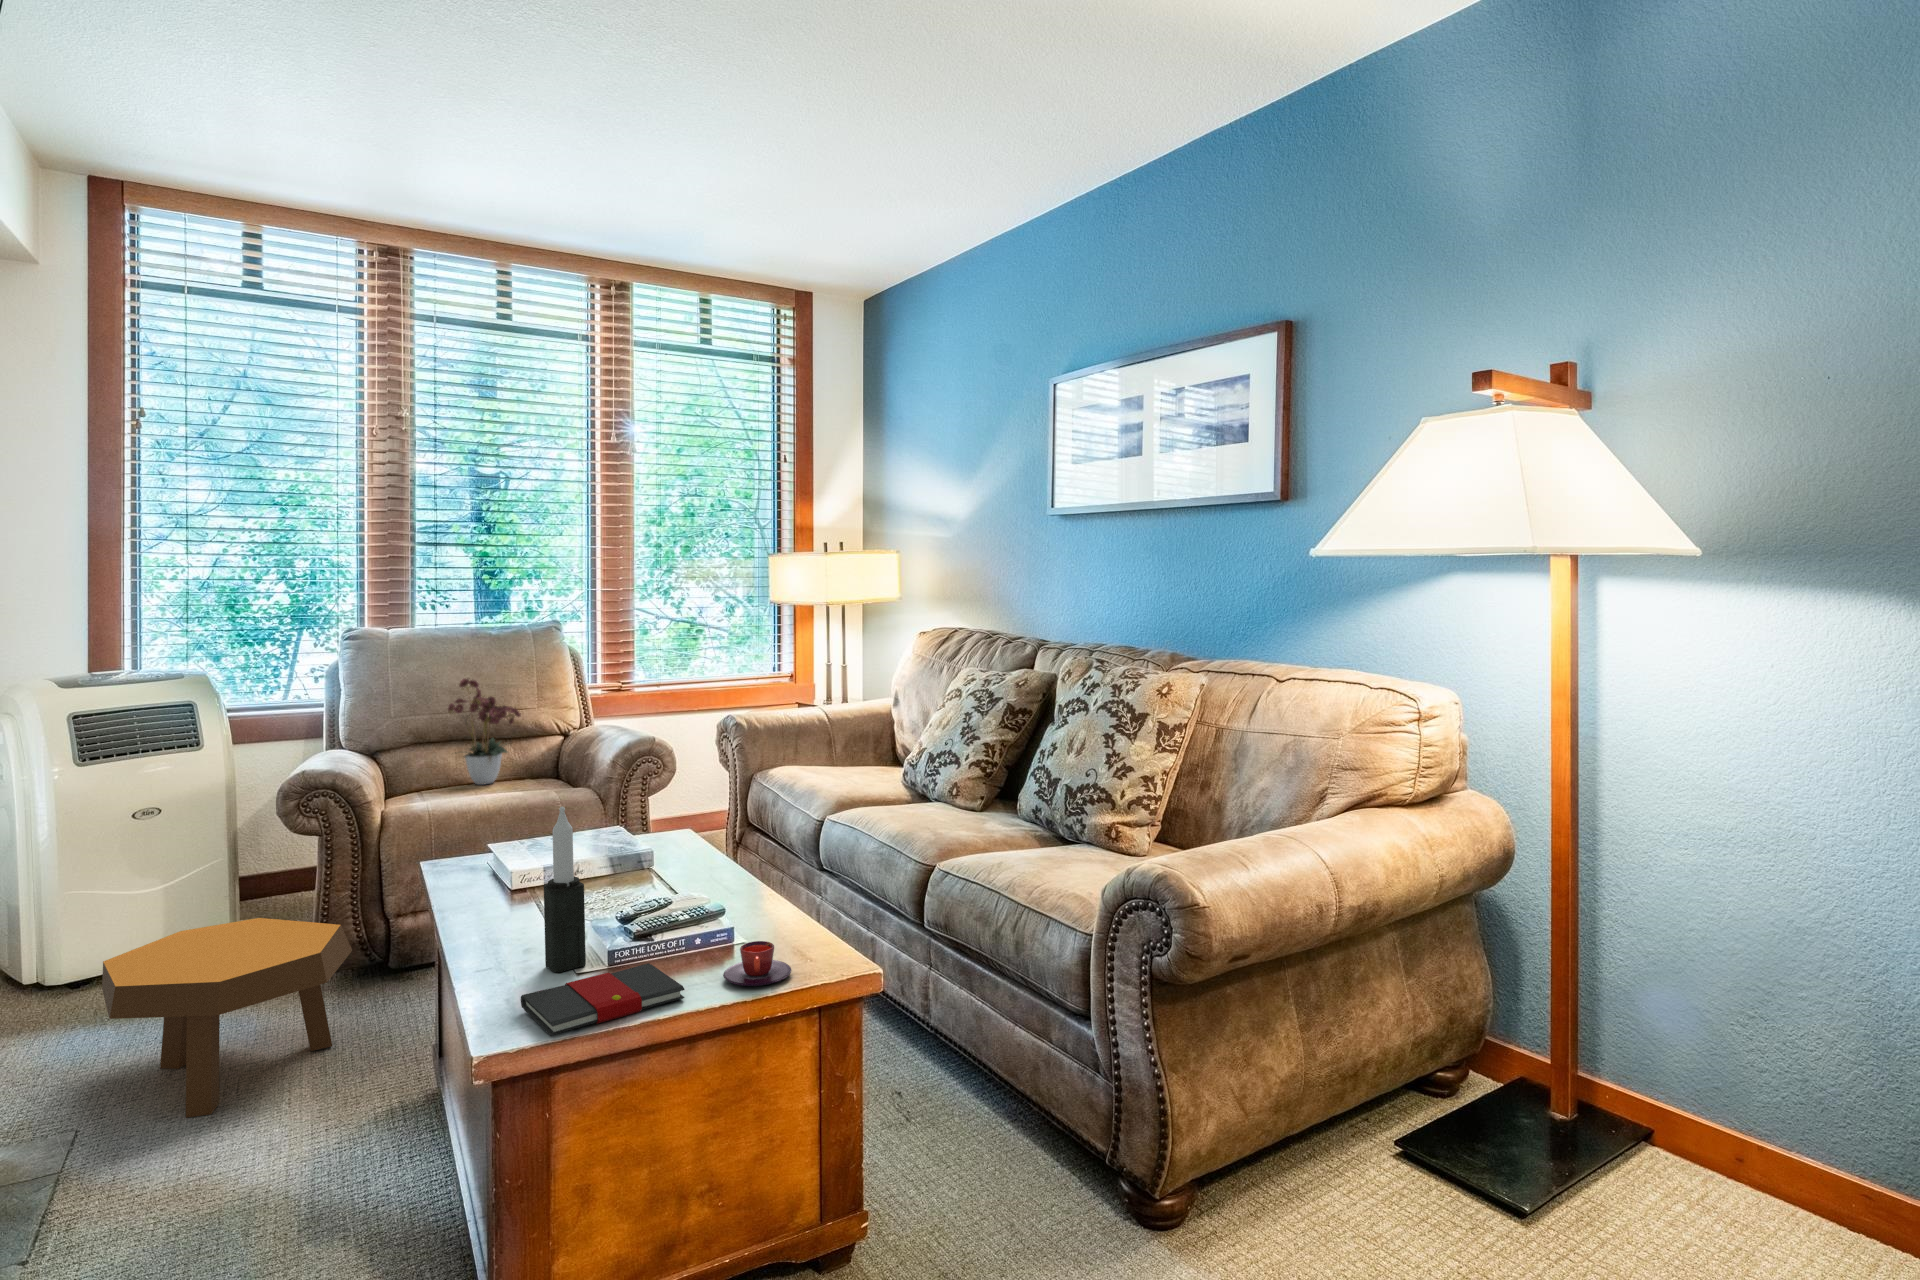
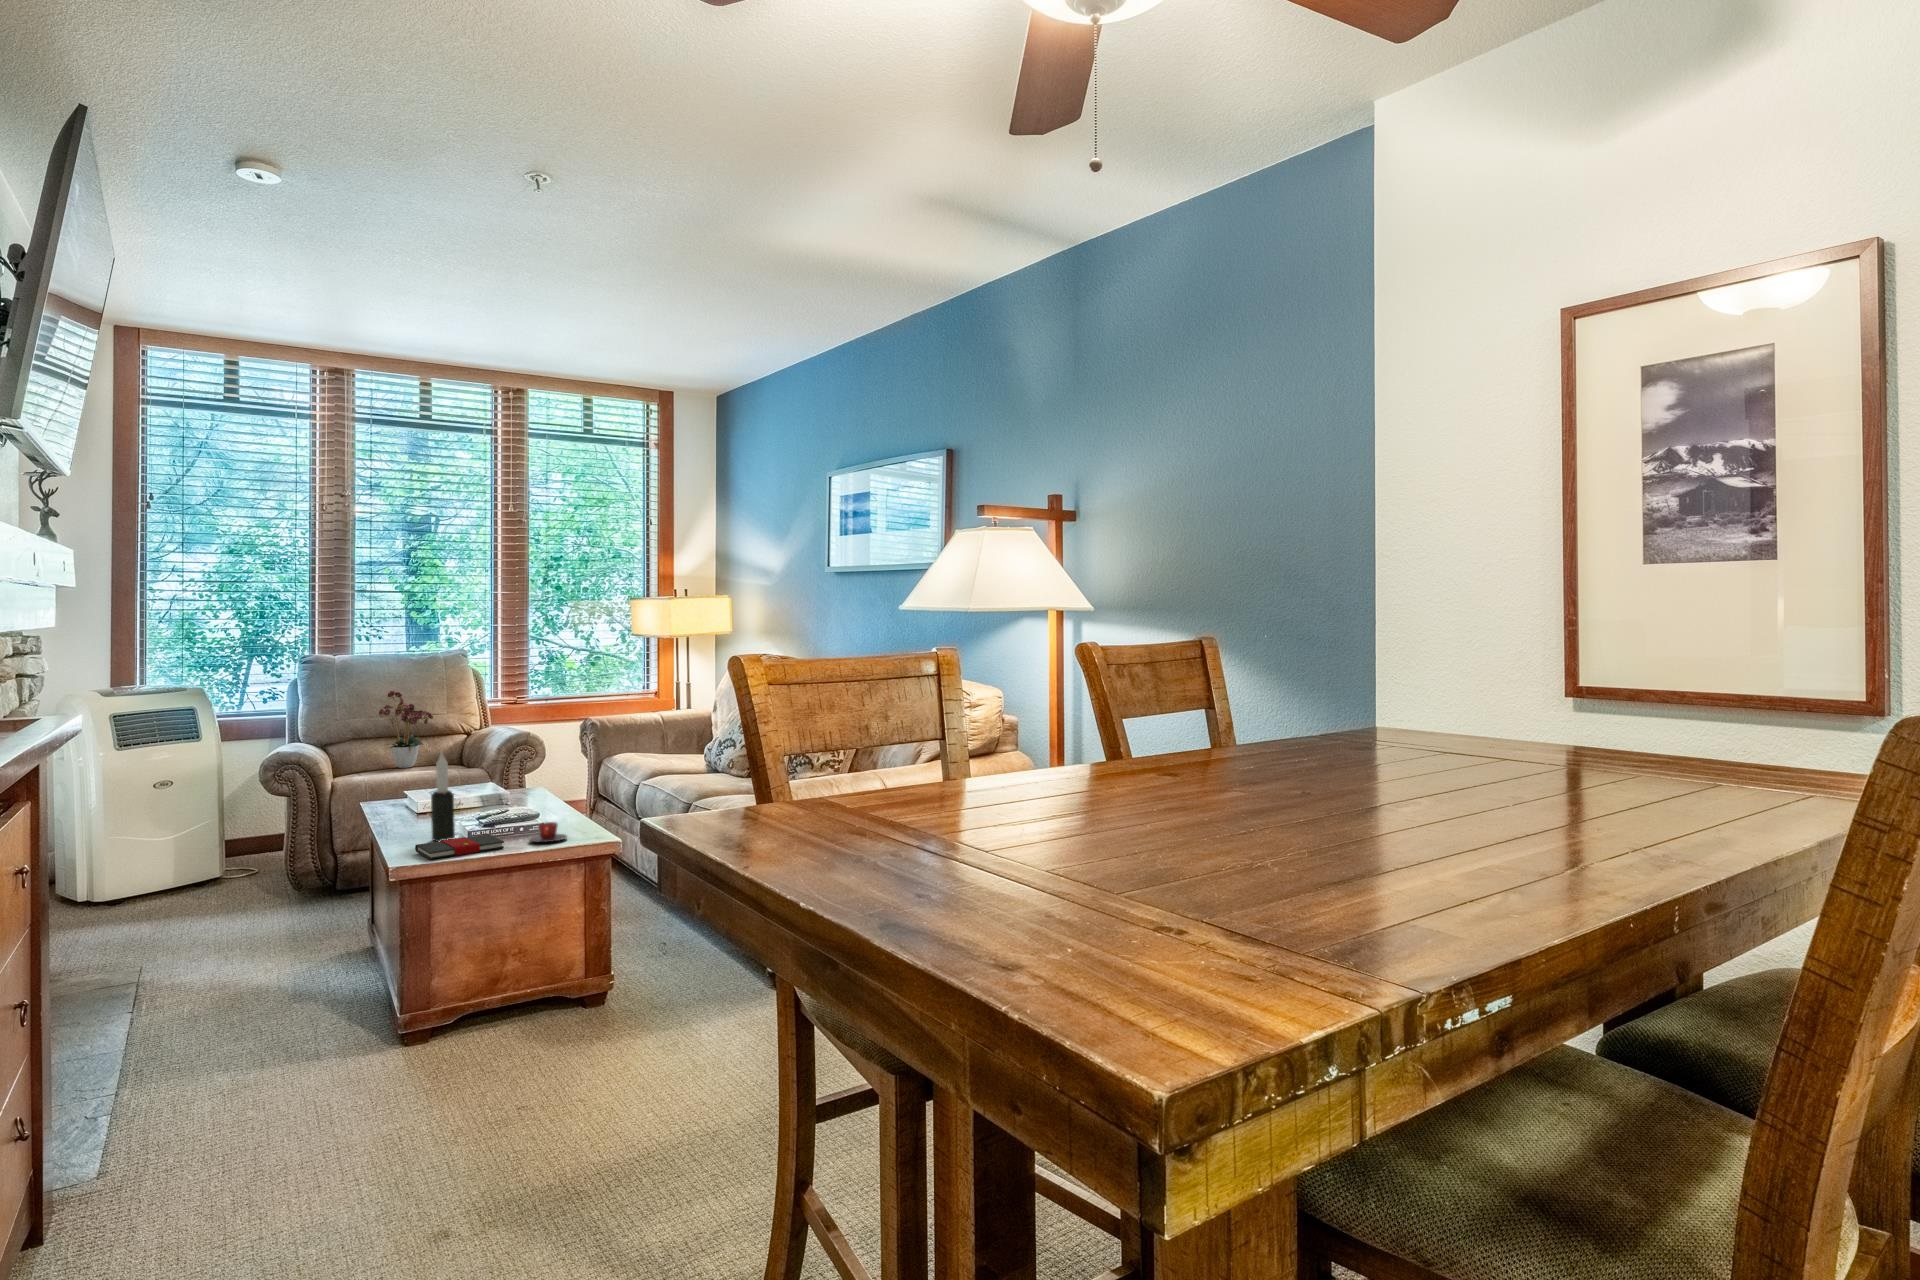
footstool: present [102,918,352,1118] -> none [151,847,312,958]

